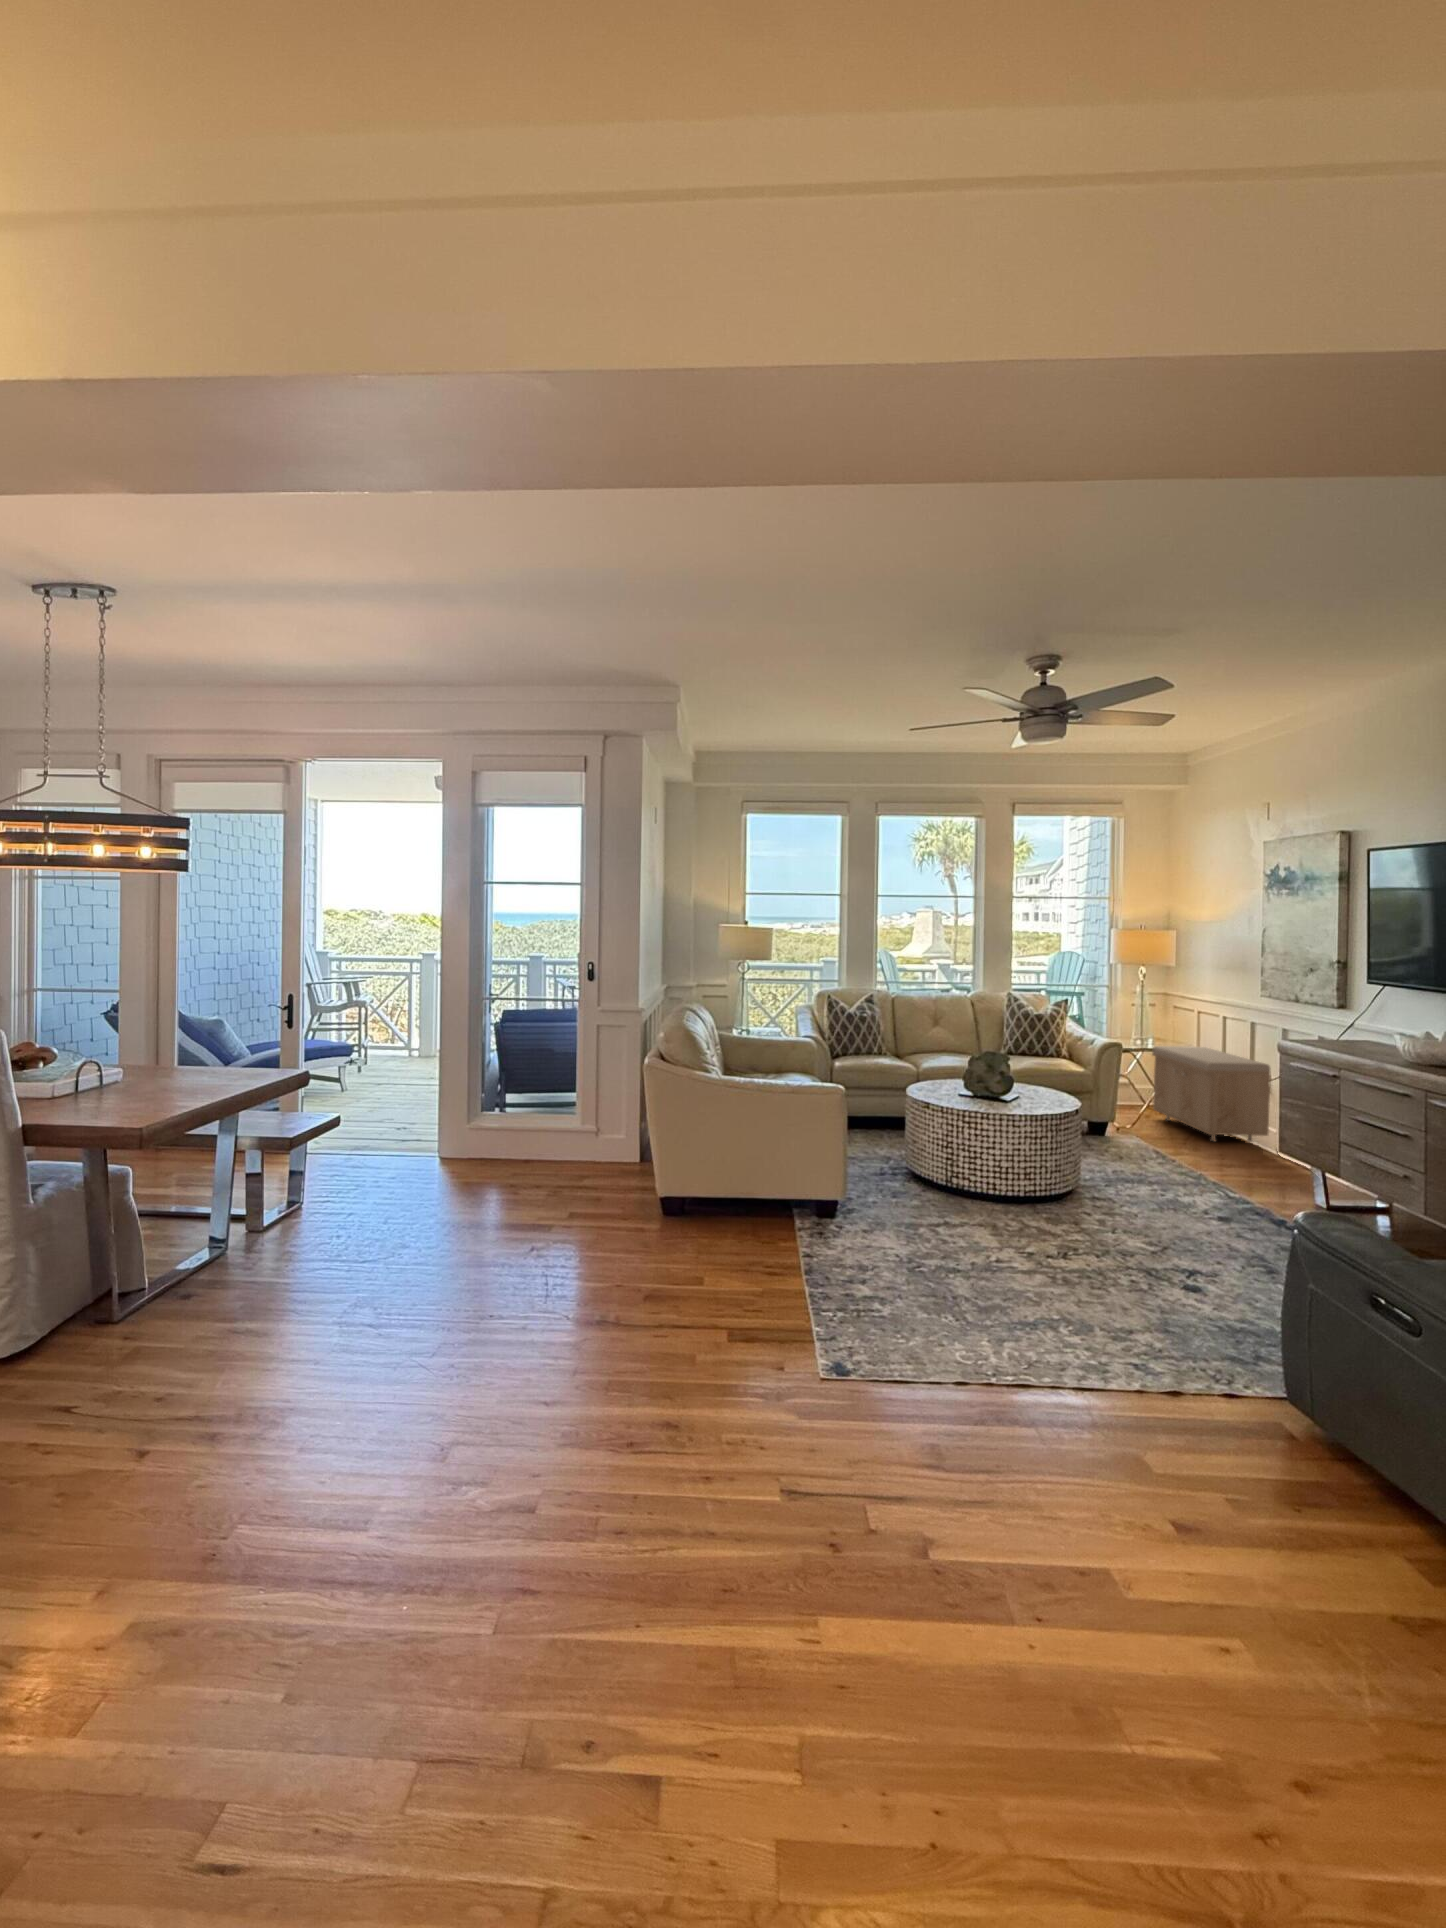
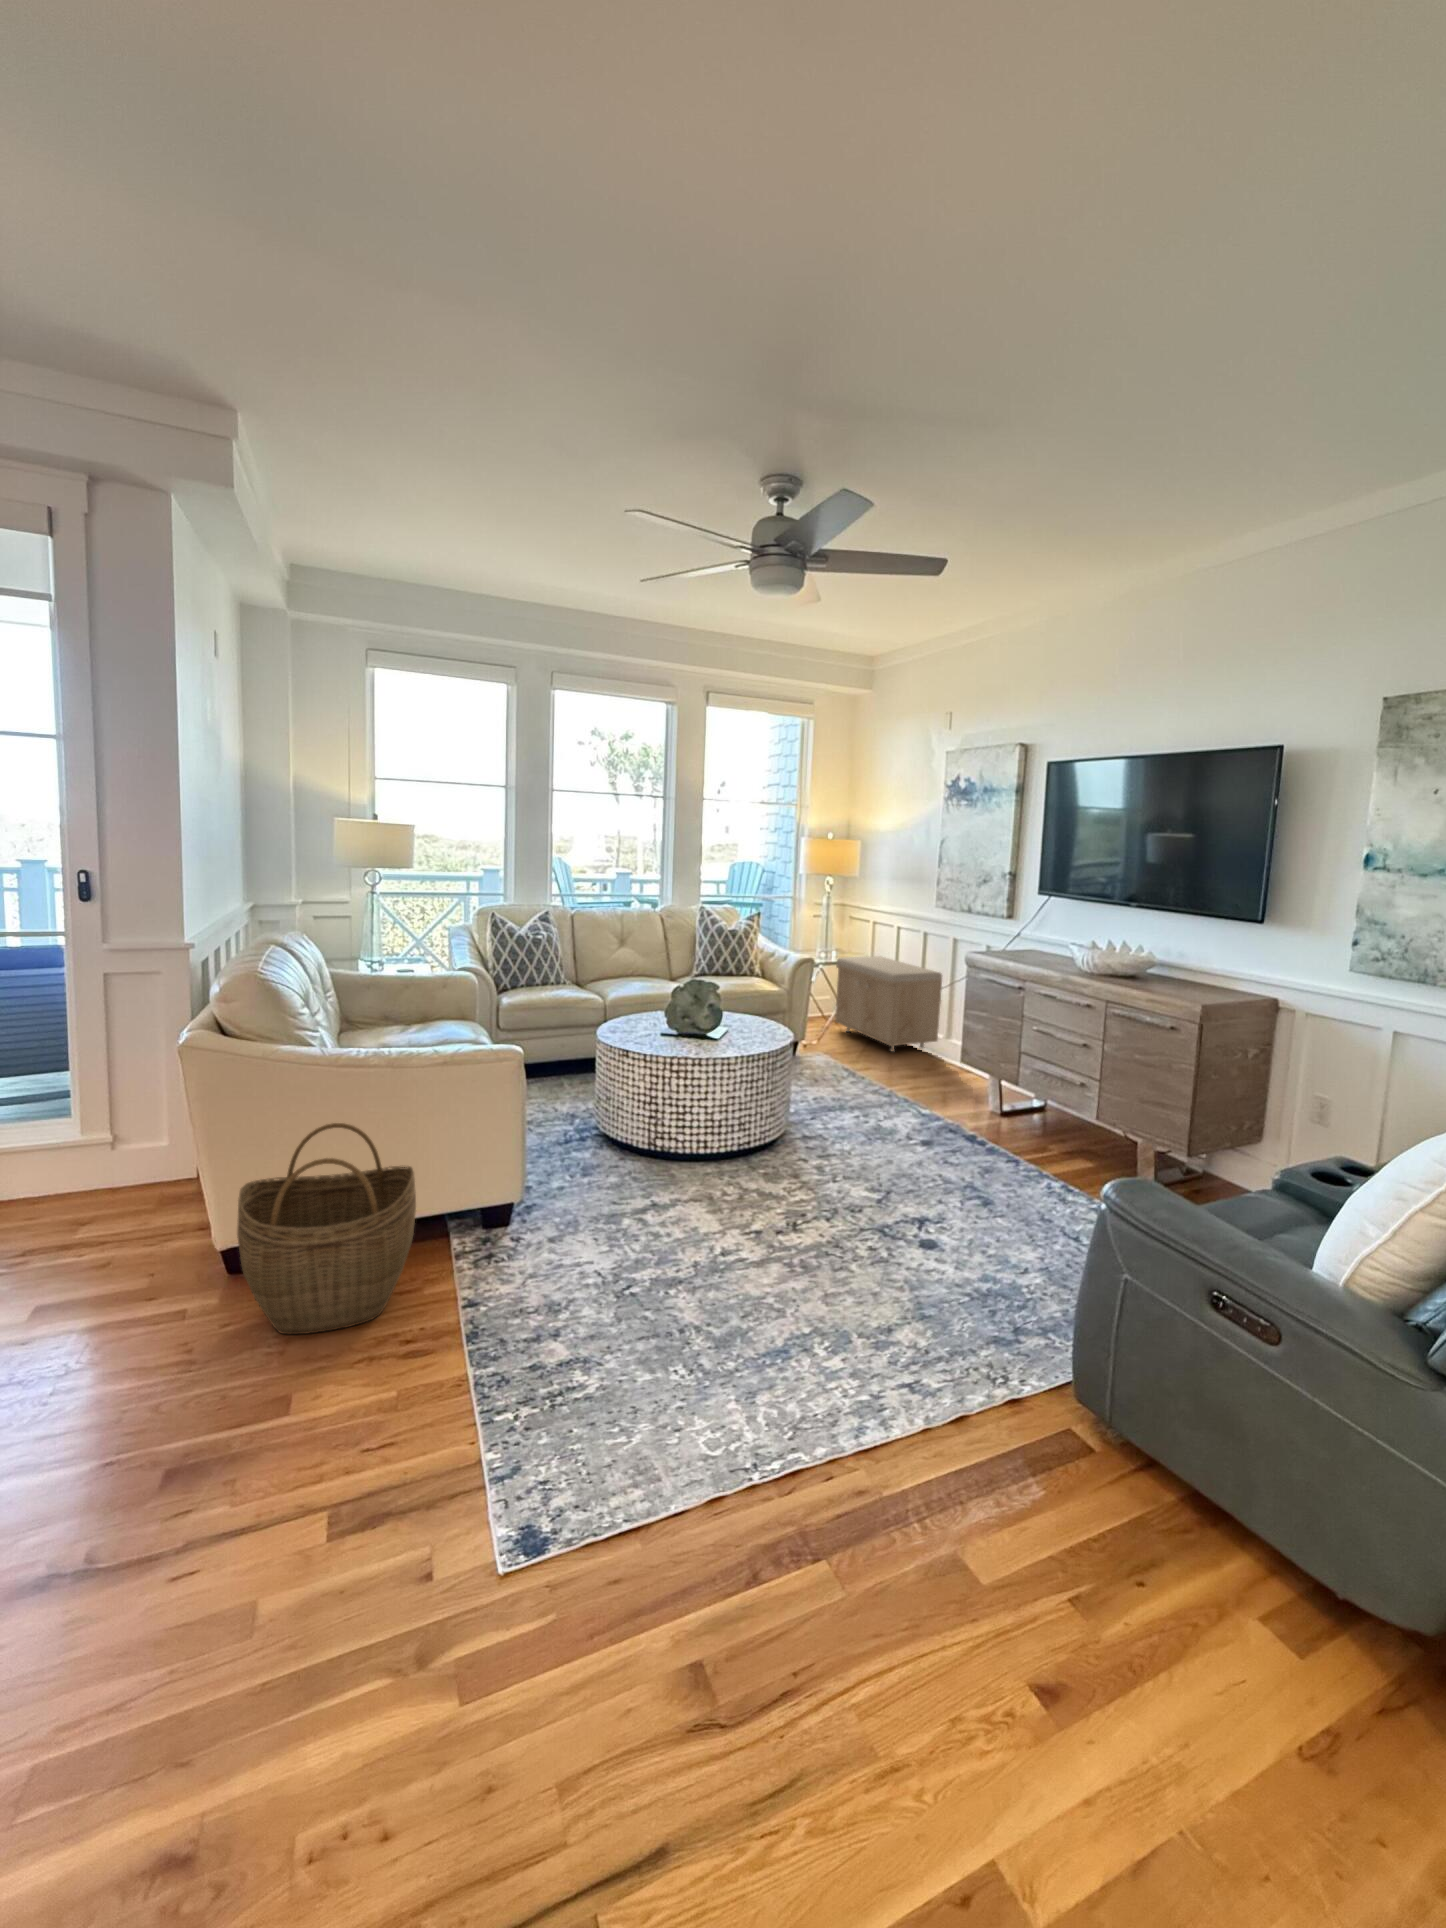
woven basket: none [671,1122,773,1255] -> present [237,1123,416,1334]

